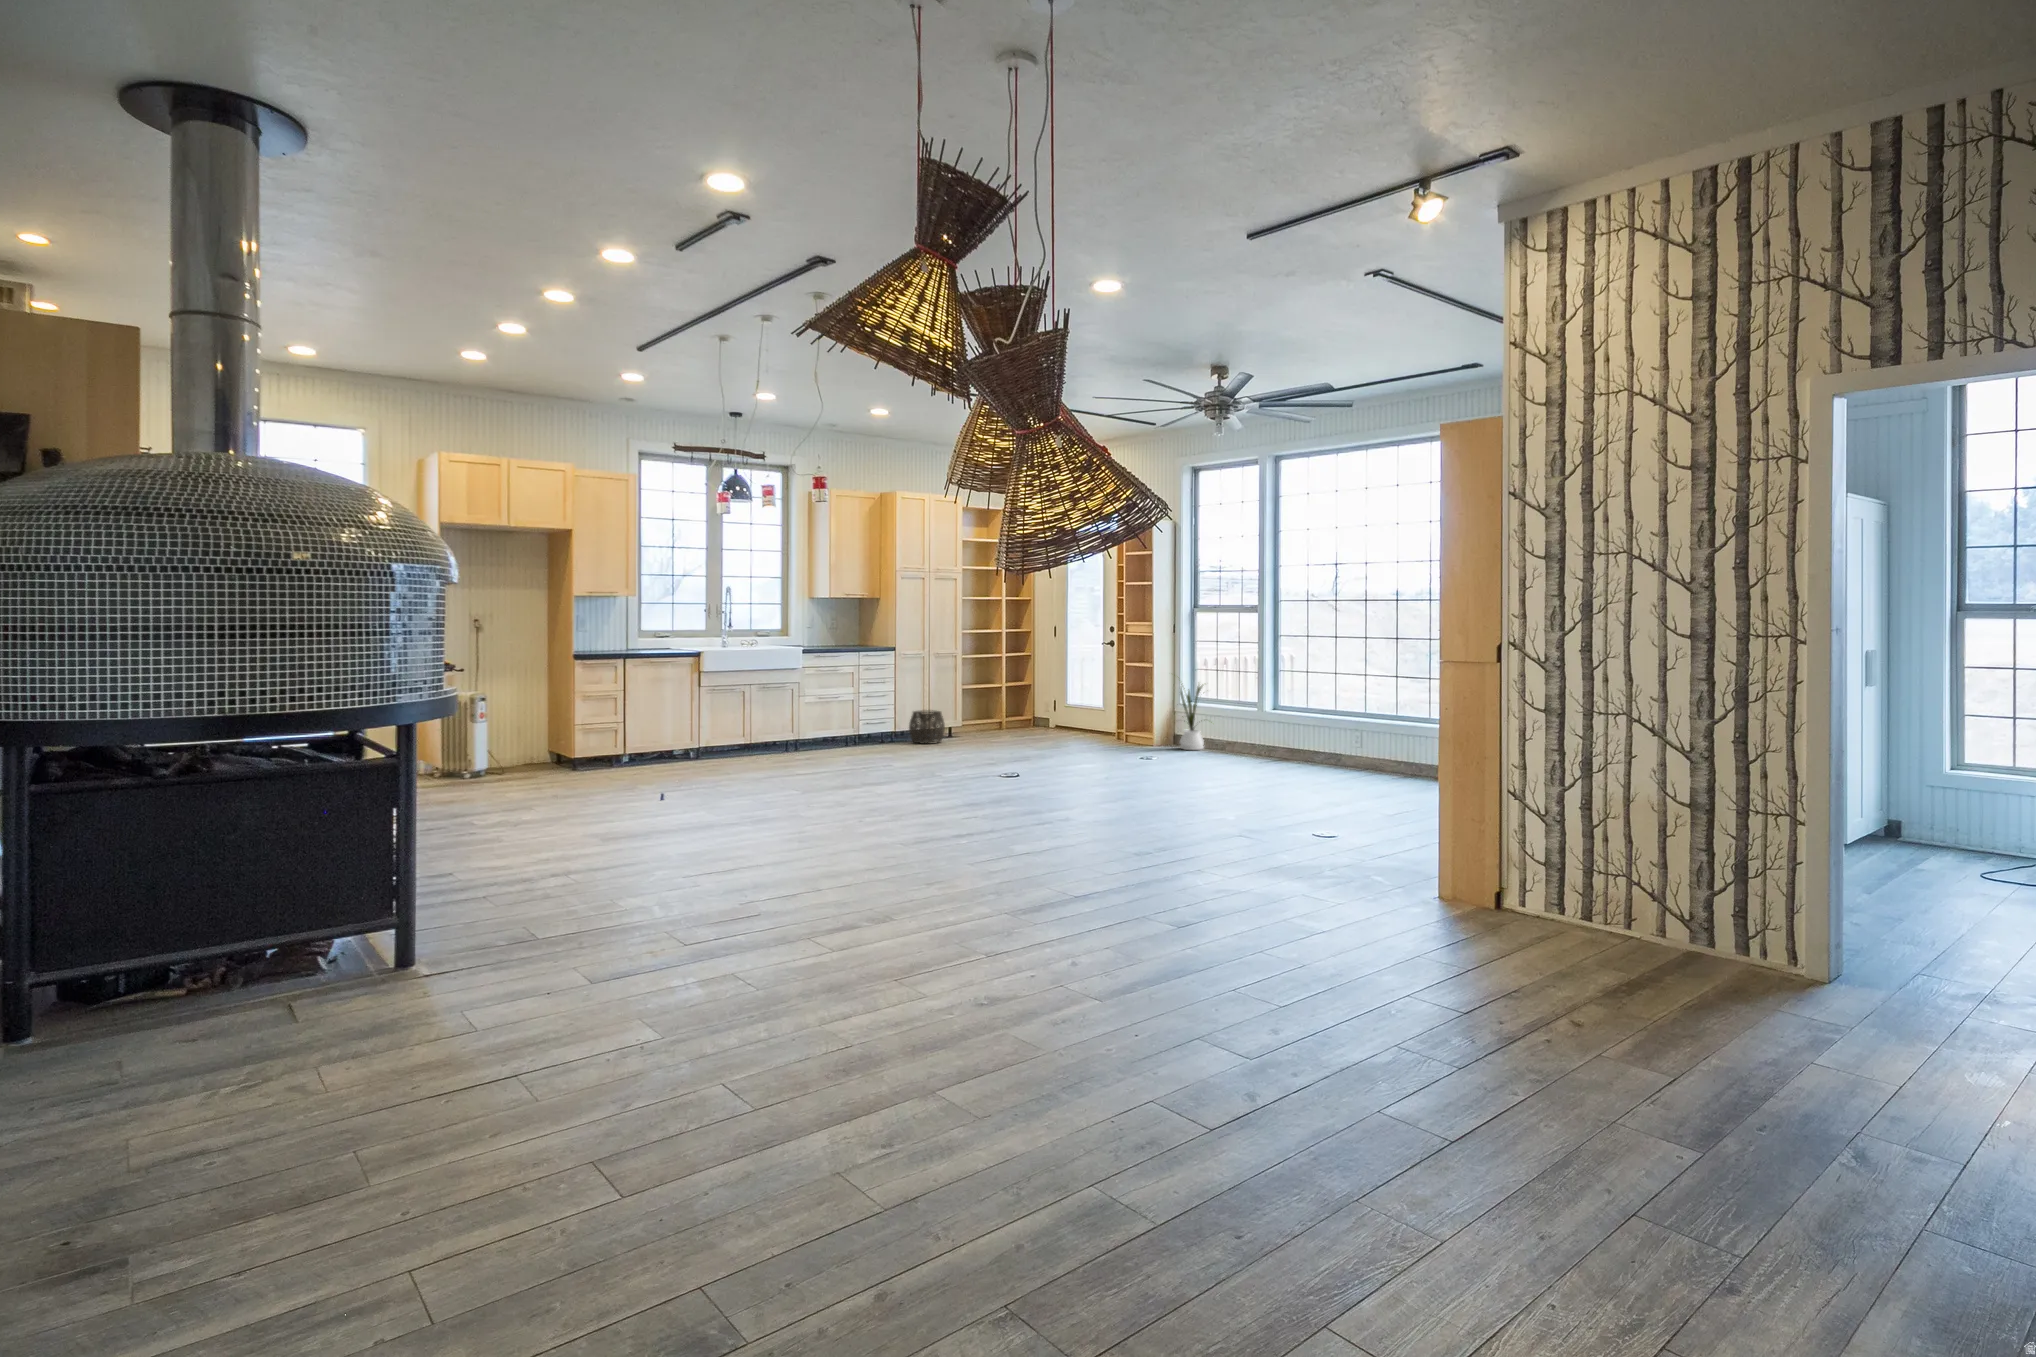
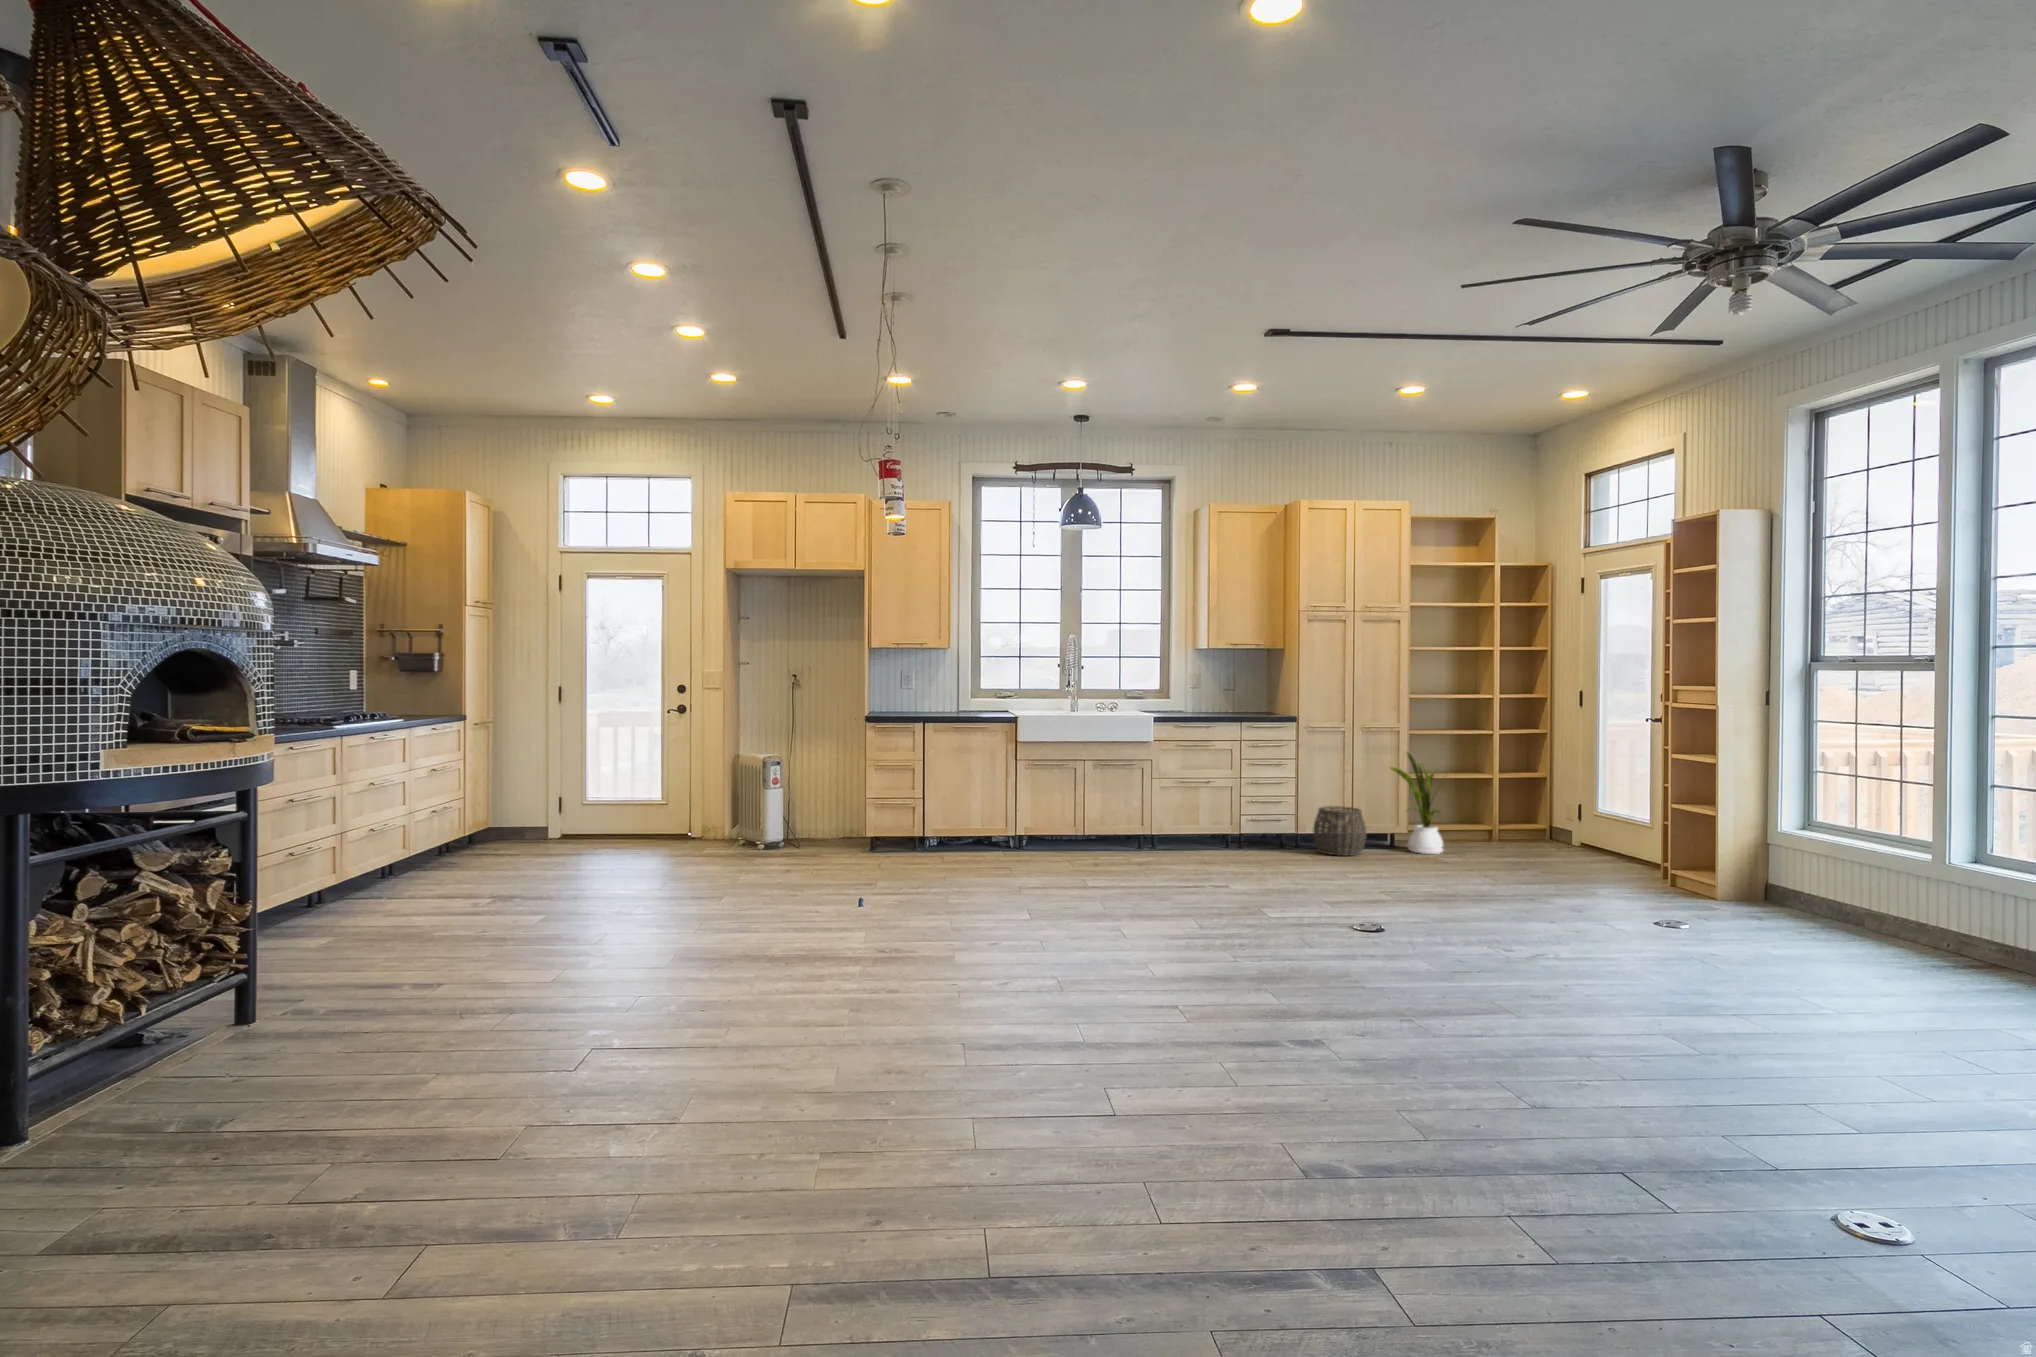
house plant: present [1180,684,1204,750] -> present [1391,753,1443,854]

